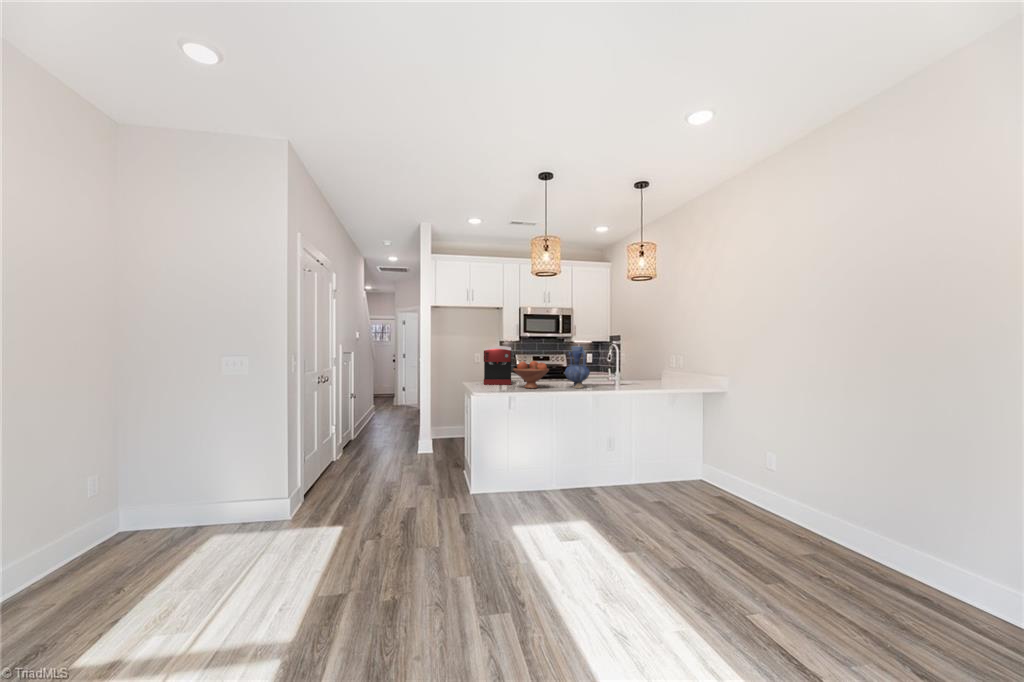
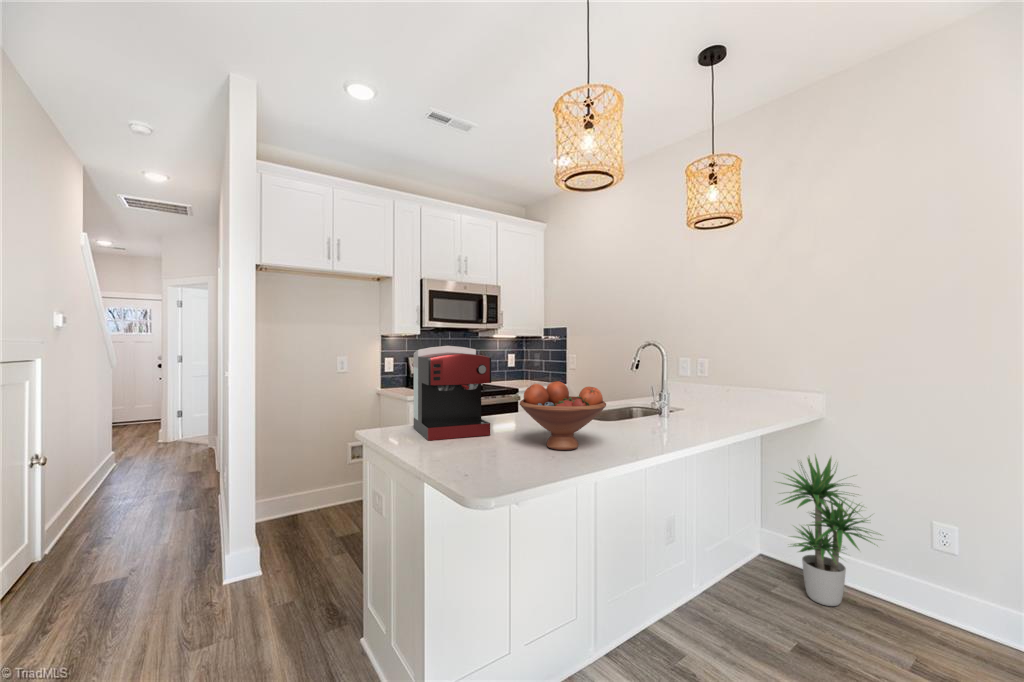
vase: present [565,346,590,388] -> none [614,347,669,437]
potted plant: none [682,410,737,497] -> present [778,455,881,606]

